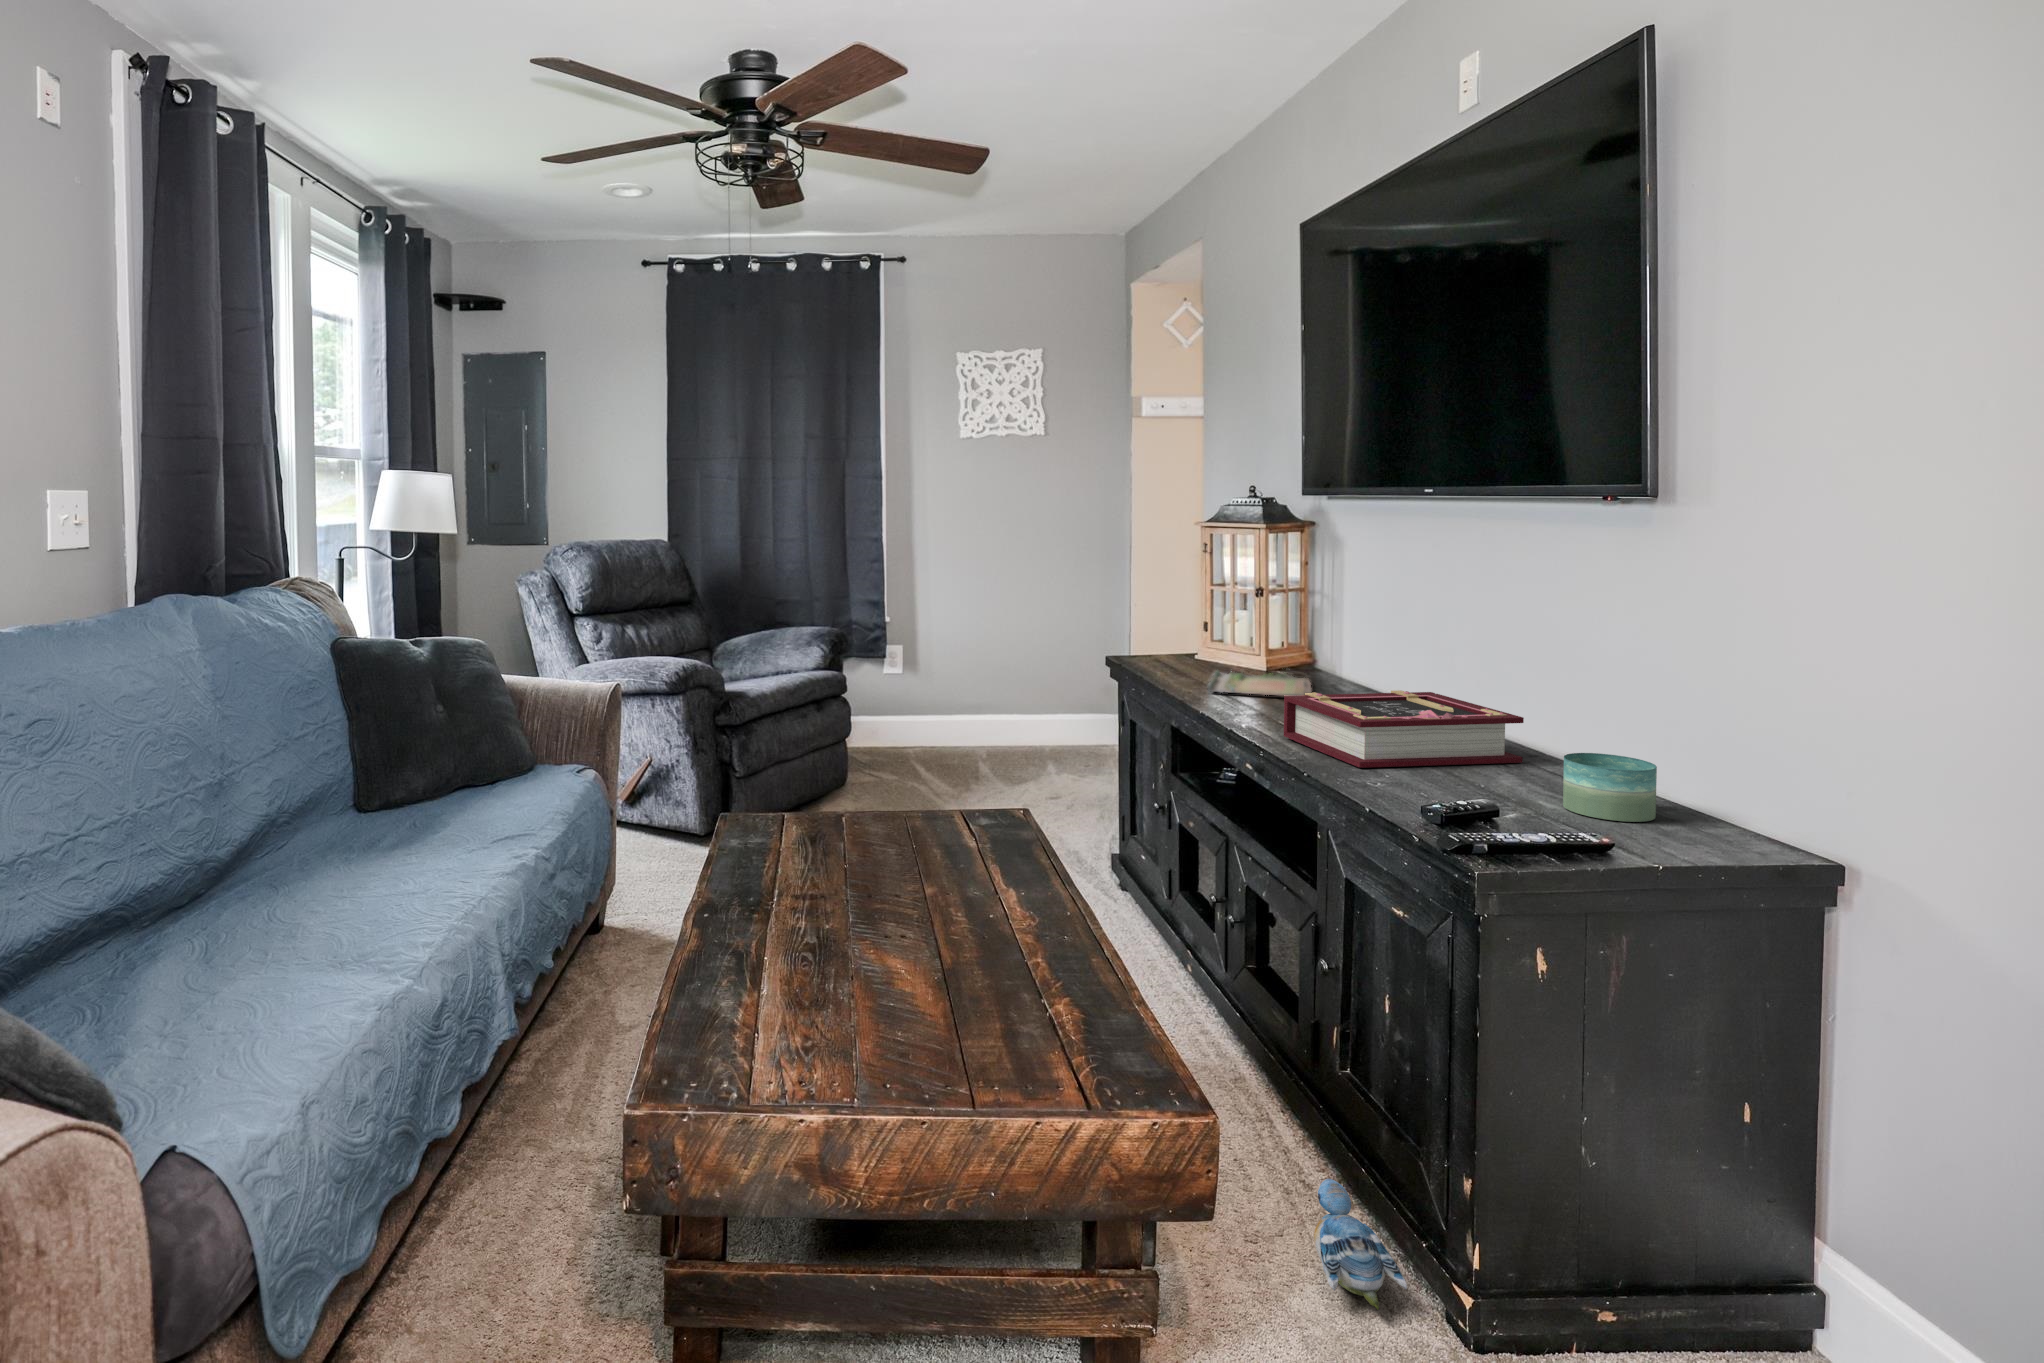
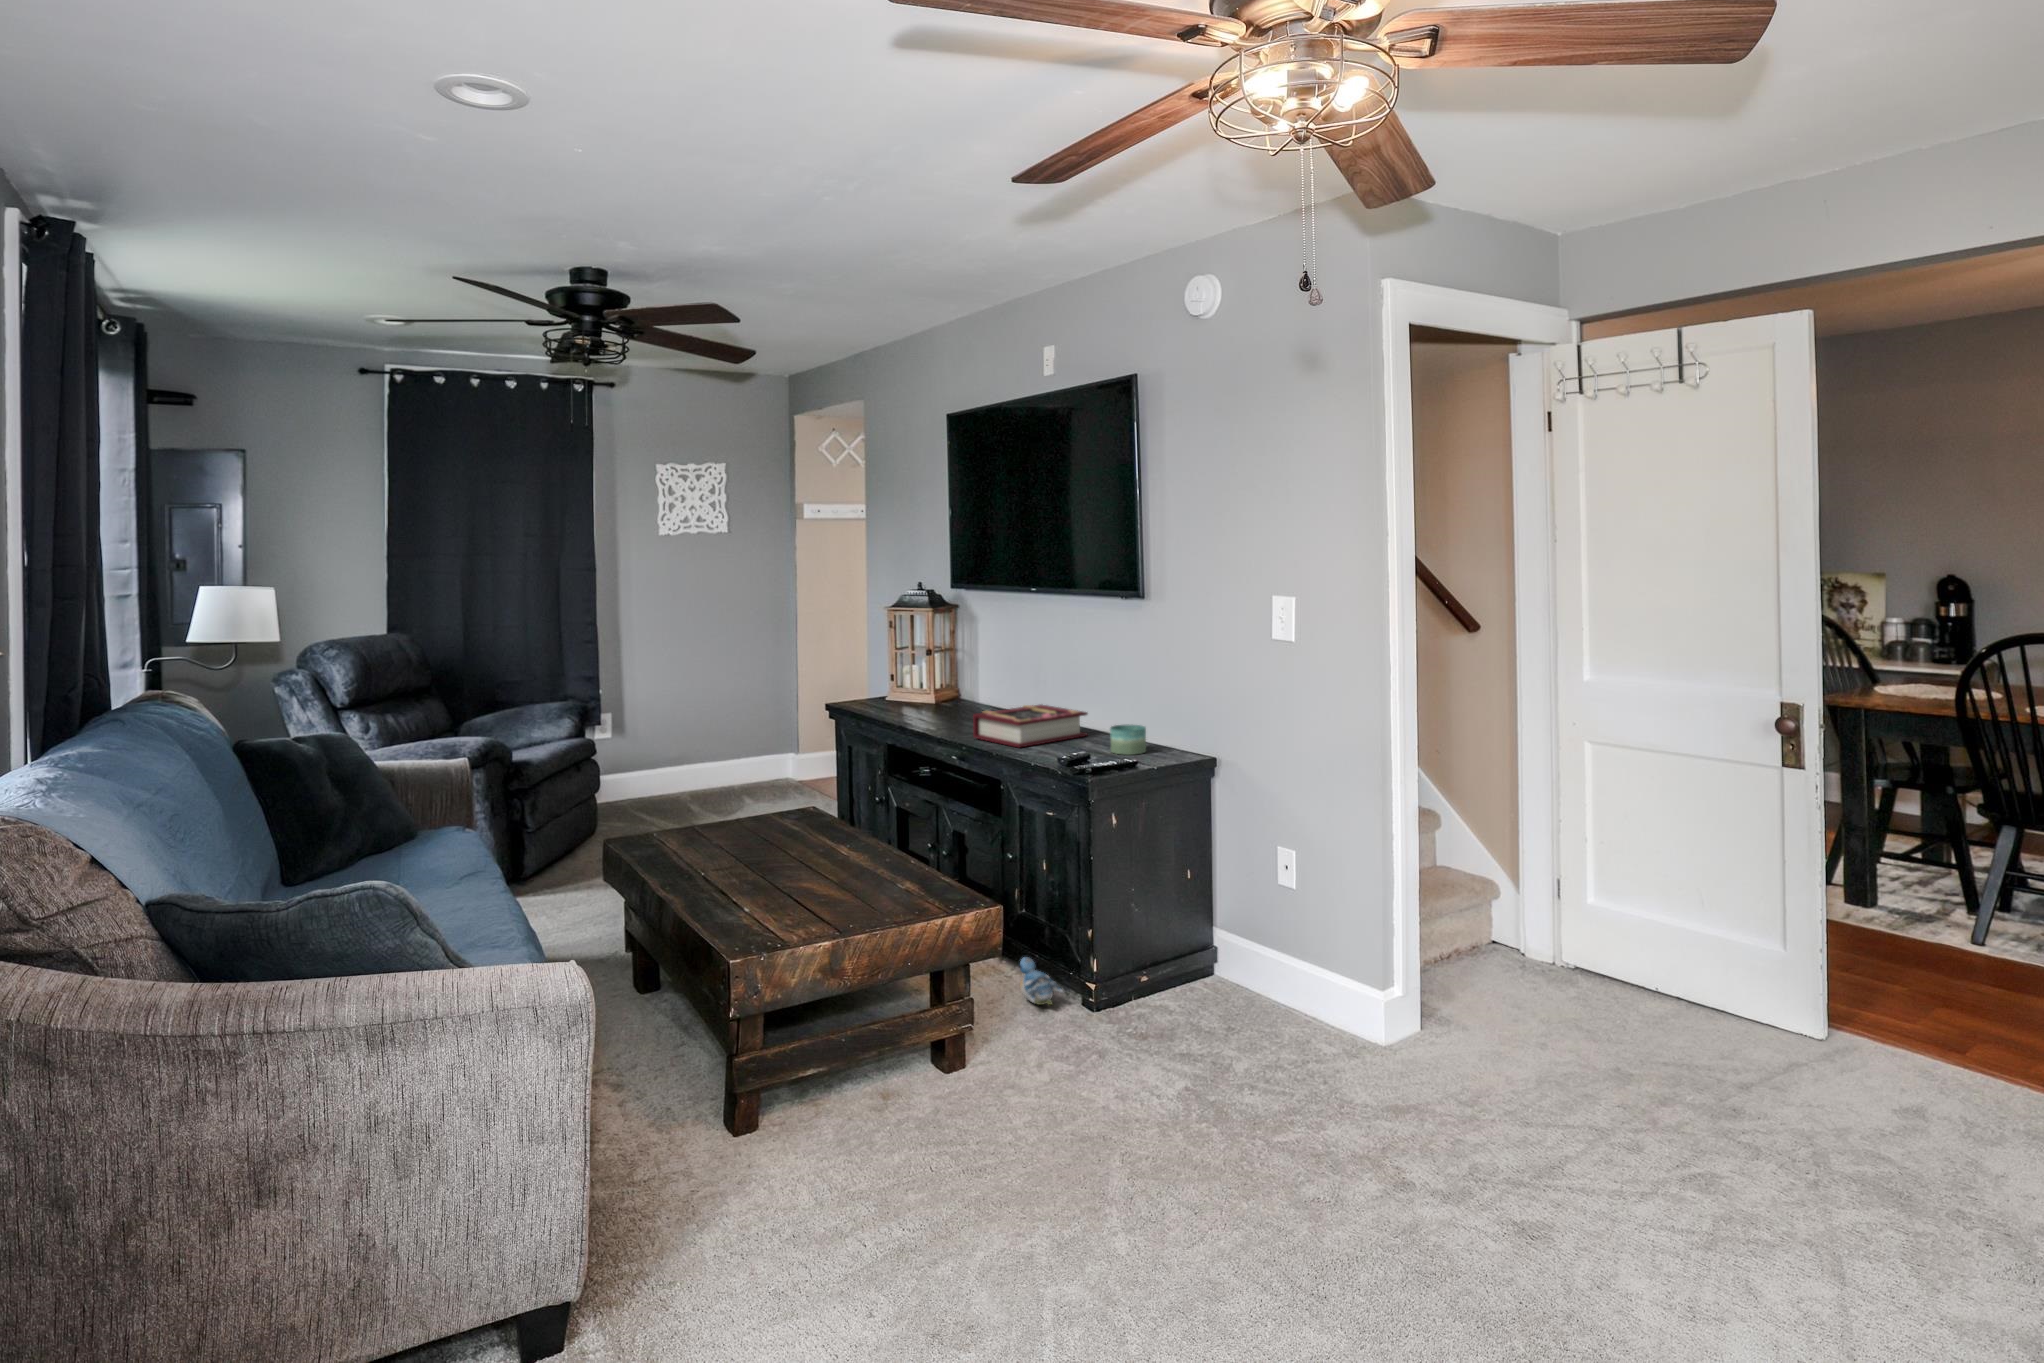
tray: present [1208,670,1312,696] -> none [908,698,974,719]

